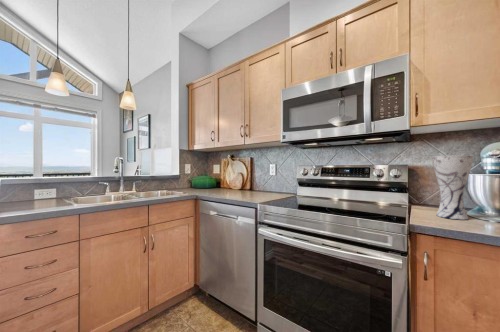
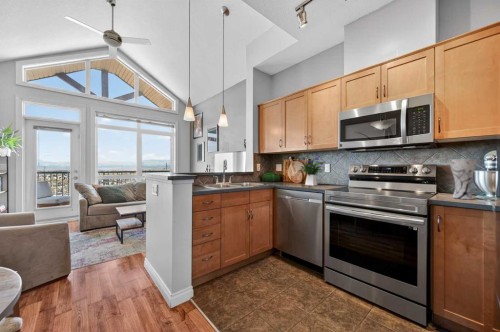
flower arrangement: none [228,152,269,194] -> present [300,157,325,186]

